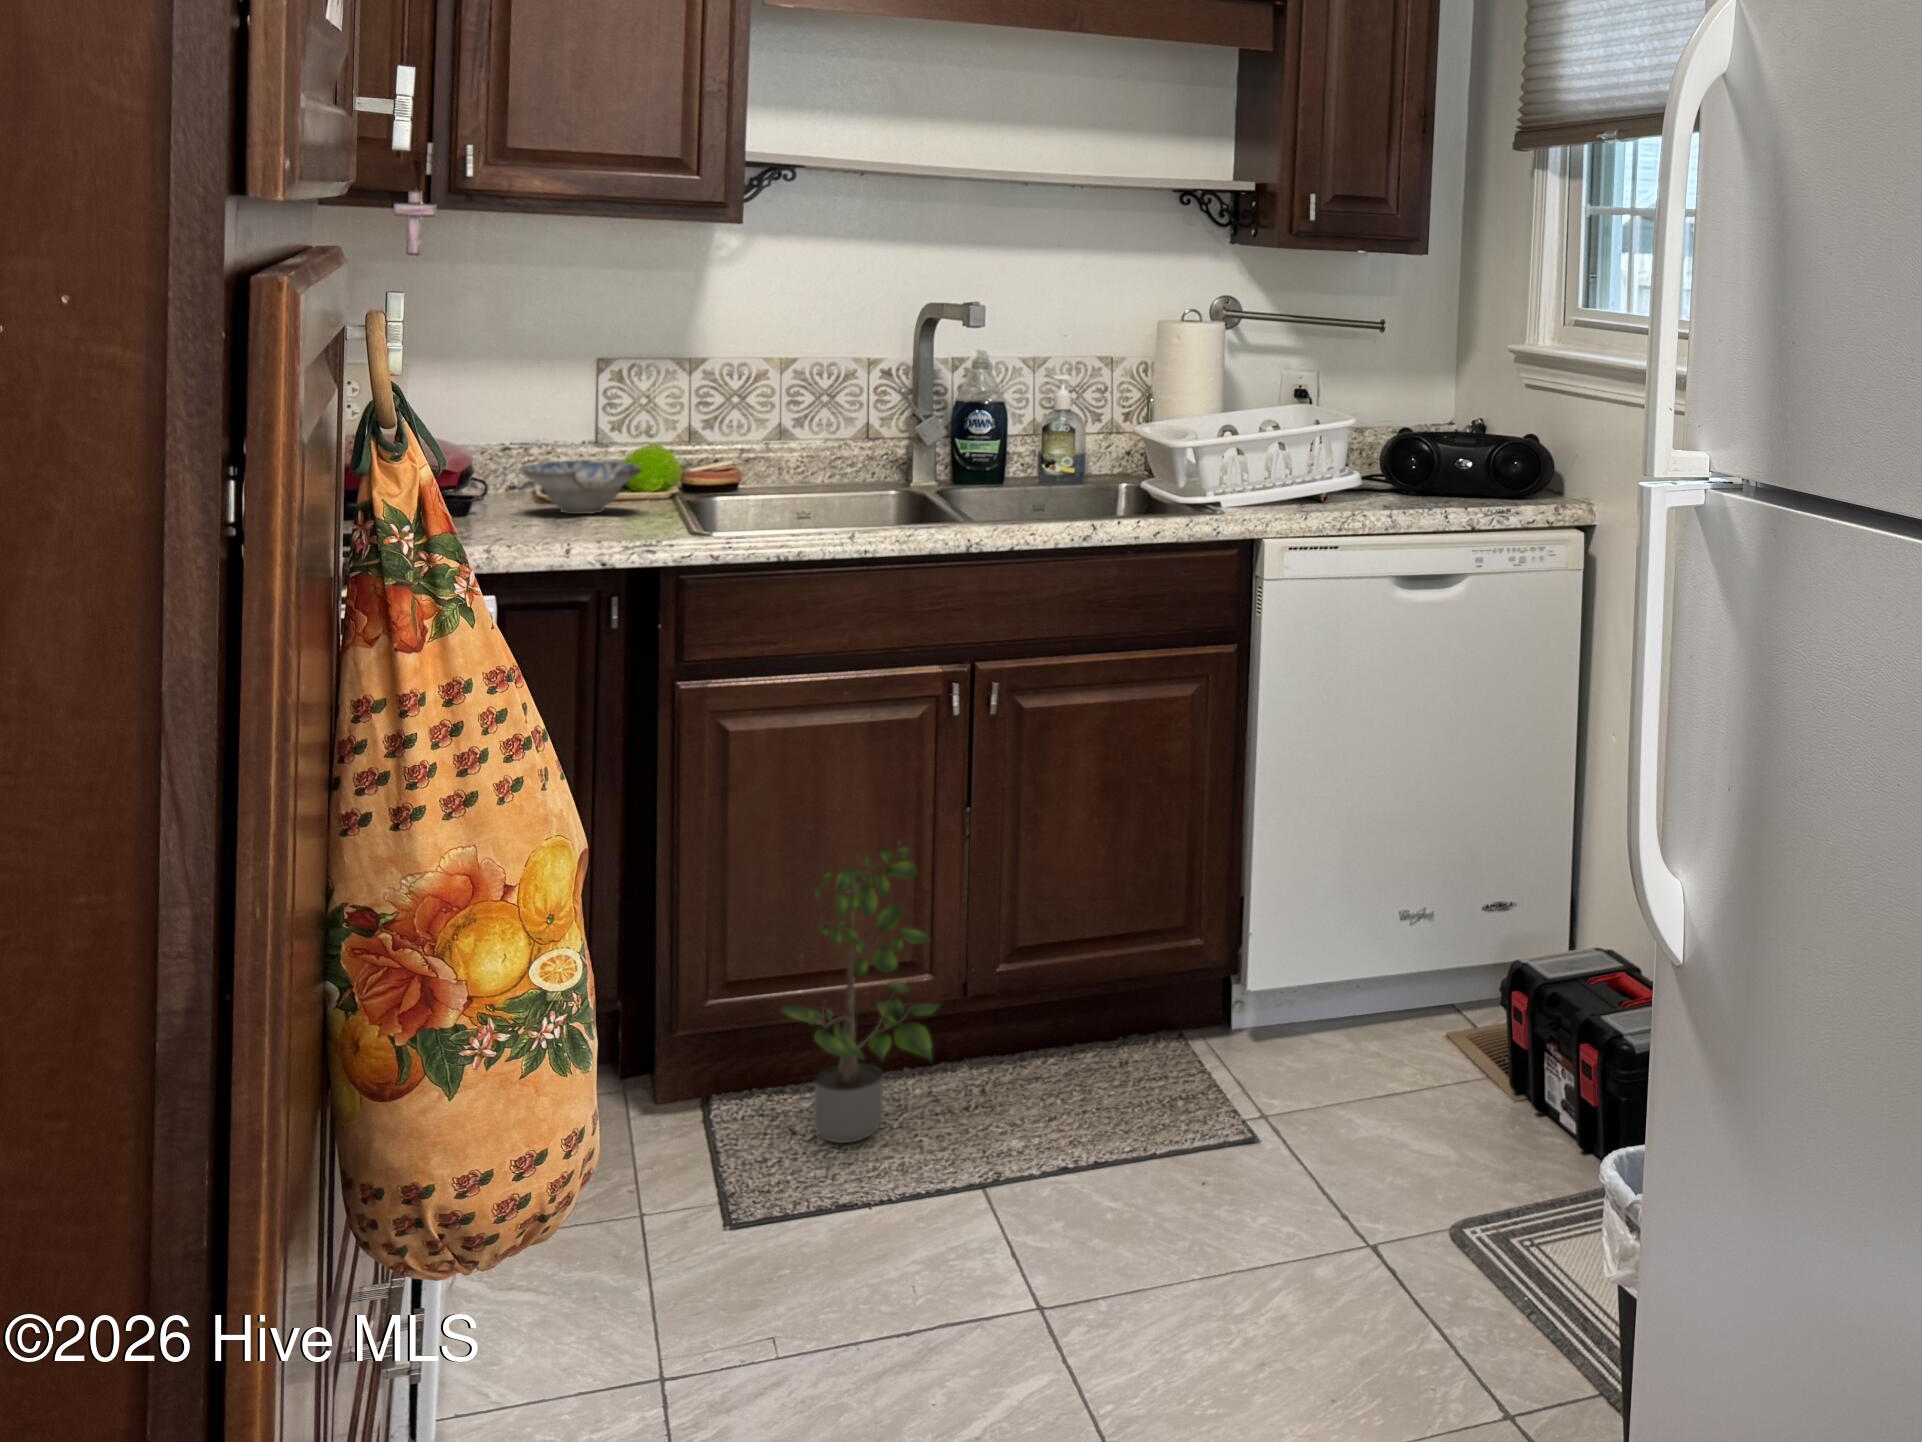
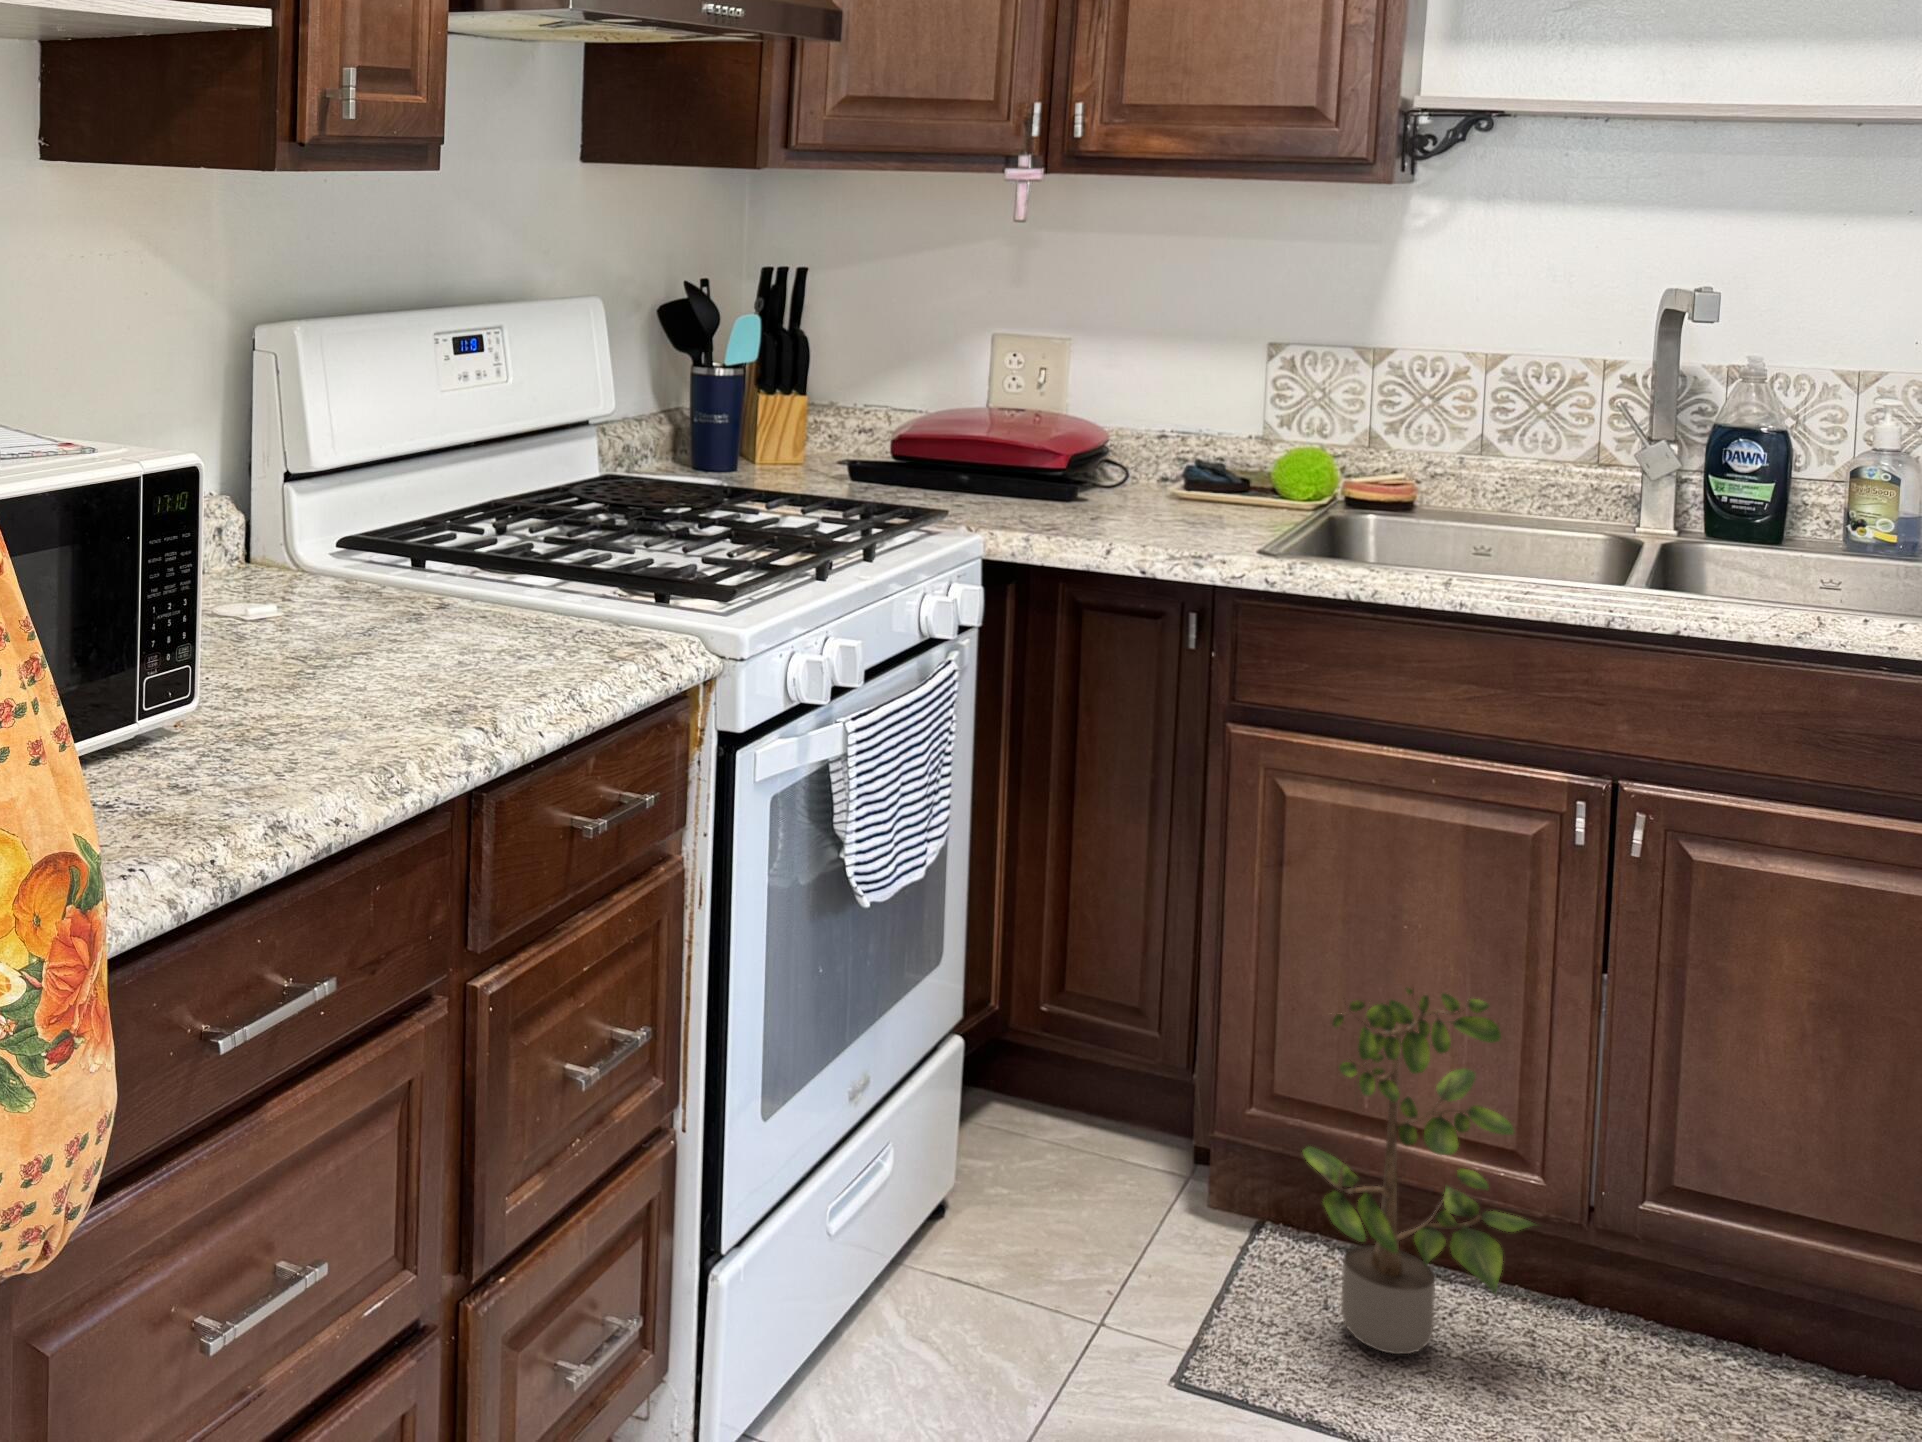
ceramic bowl: present [522,460,641,514] -> none [1137,455,1267,517]

